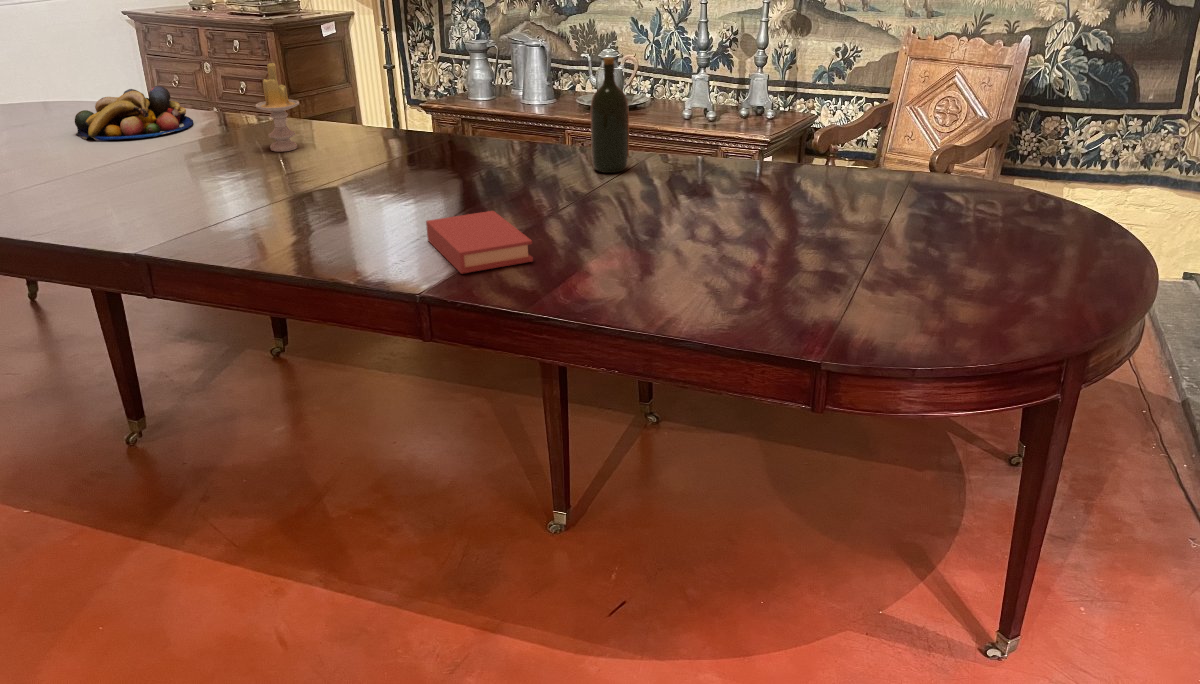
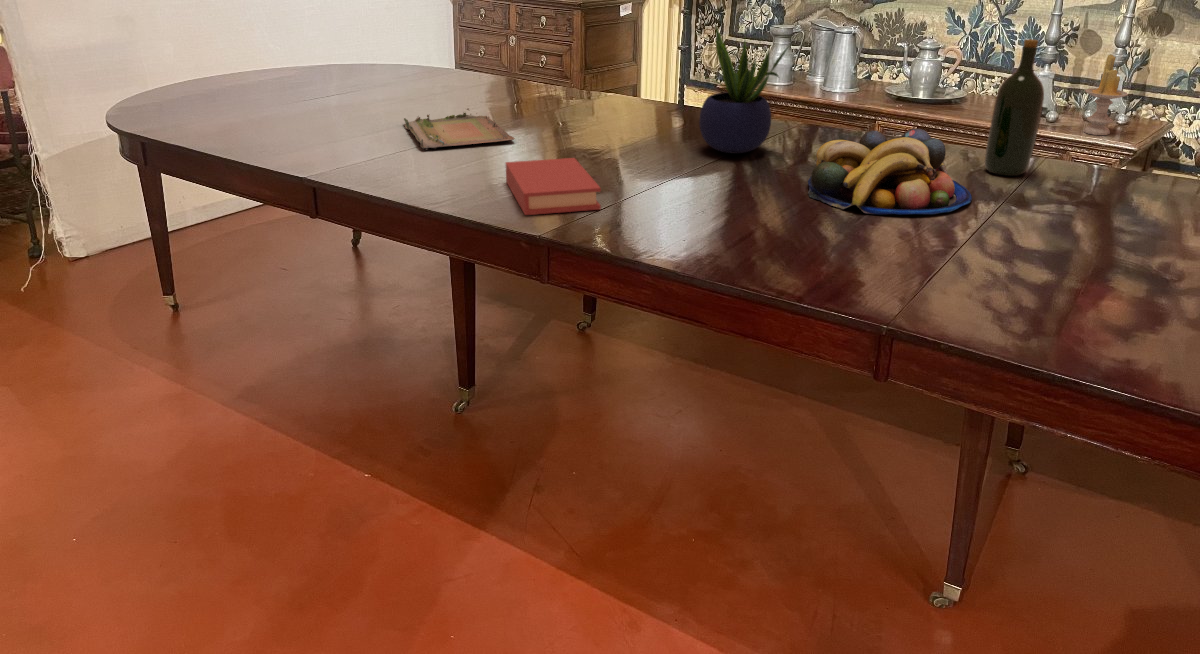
potted plant: none [339,55,418,170] -> present [699,27,787,153]
candle: present [256,63,299,152] -> present [1084,55,1128,135]
fruit bowl: present [75,86,193,141] -> present [808,129,972,214]
tray: none [70,142,178,187] -> present [404,108,515,150]
book: present [426,211,533,274] -> present [506,158,601,215]

